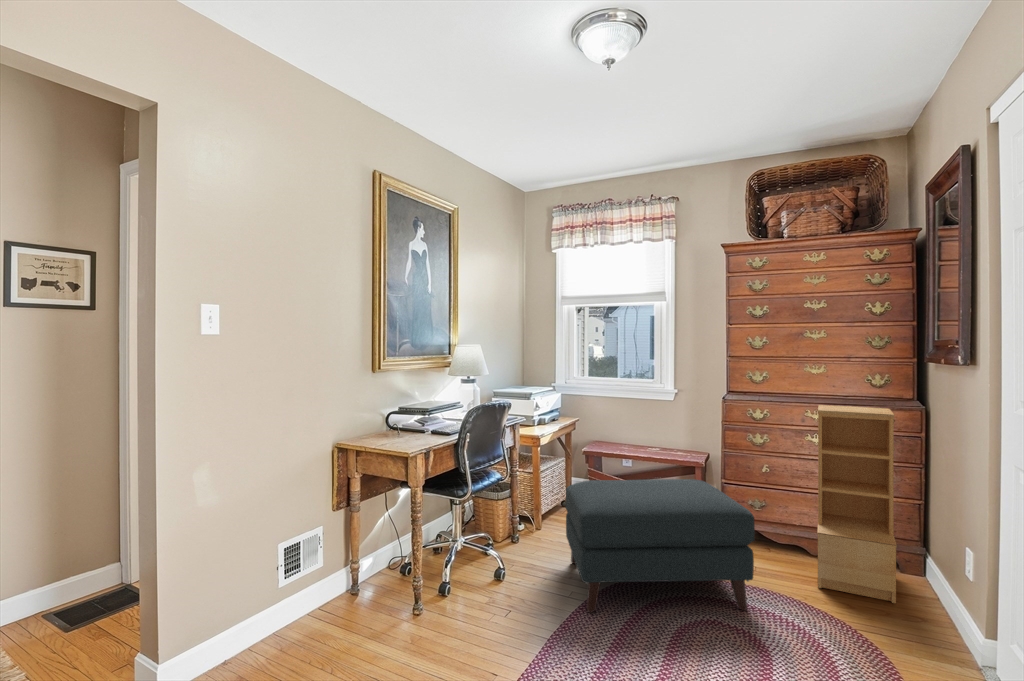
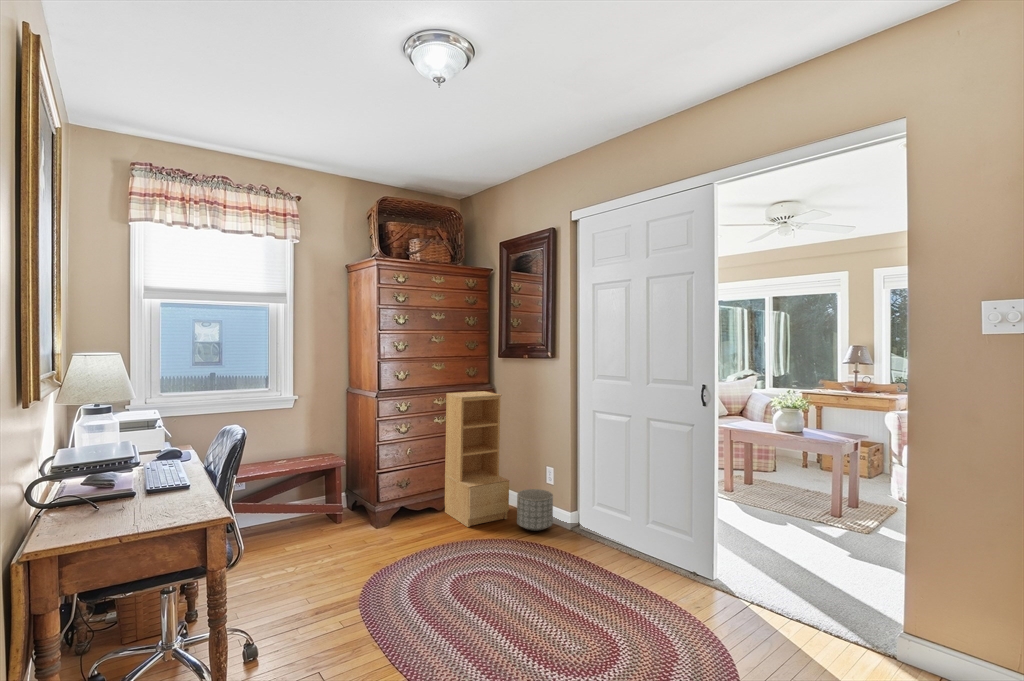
ottoman: present [565,479,755,613] -> none [286,471,467,620]
planter: none [885,565,957,639] -> present [517,489,553,531]

